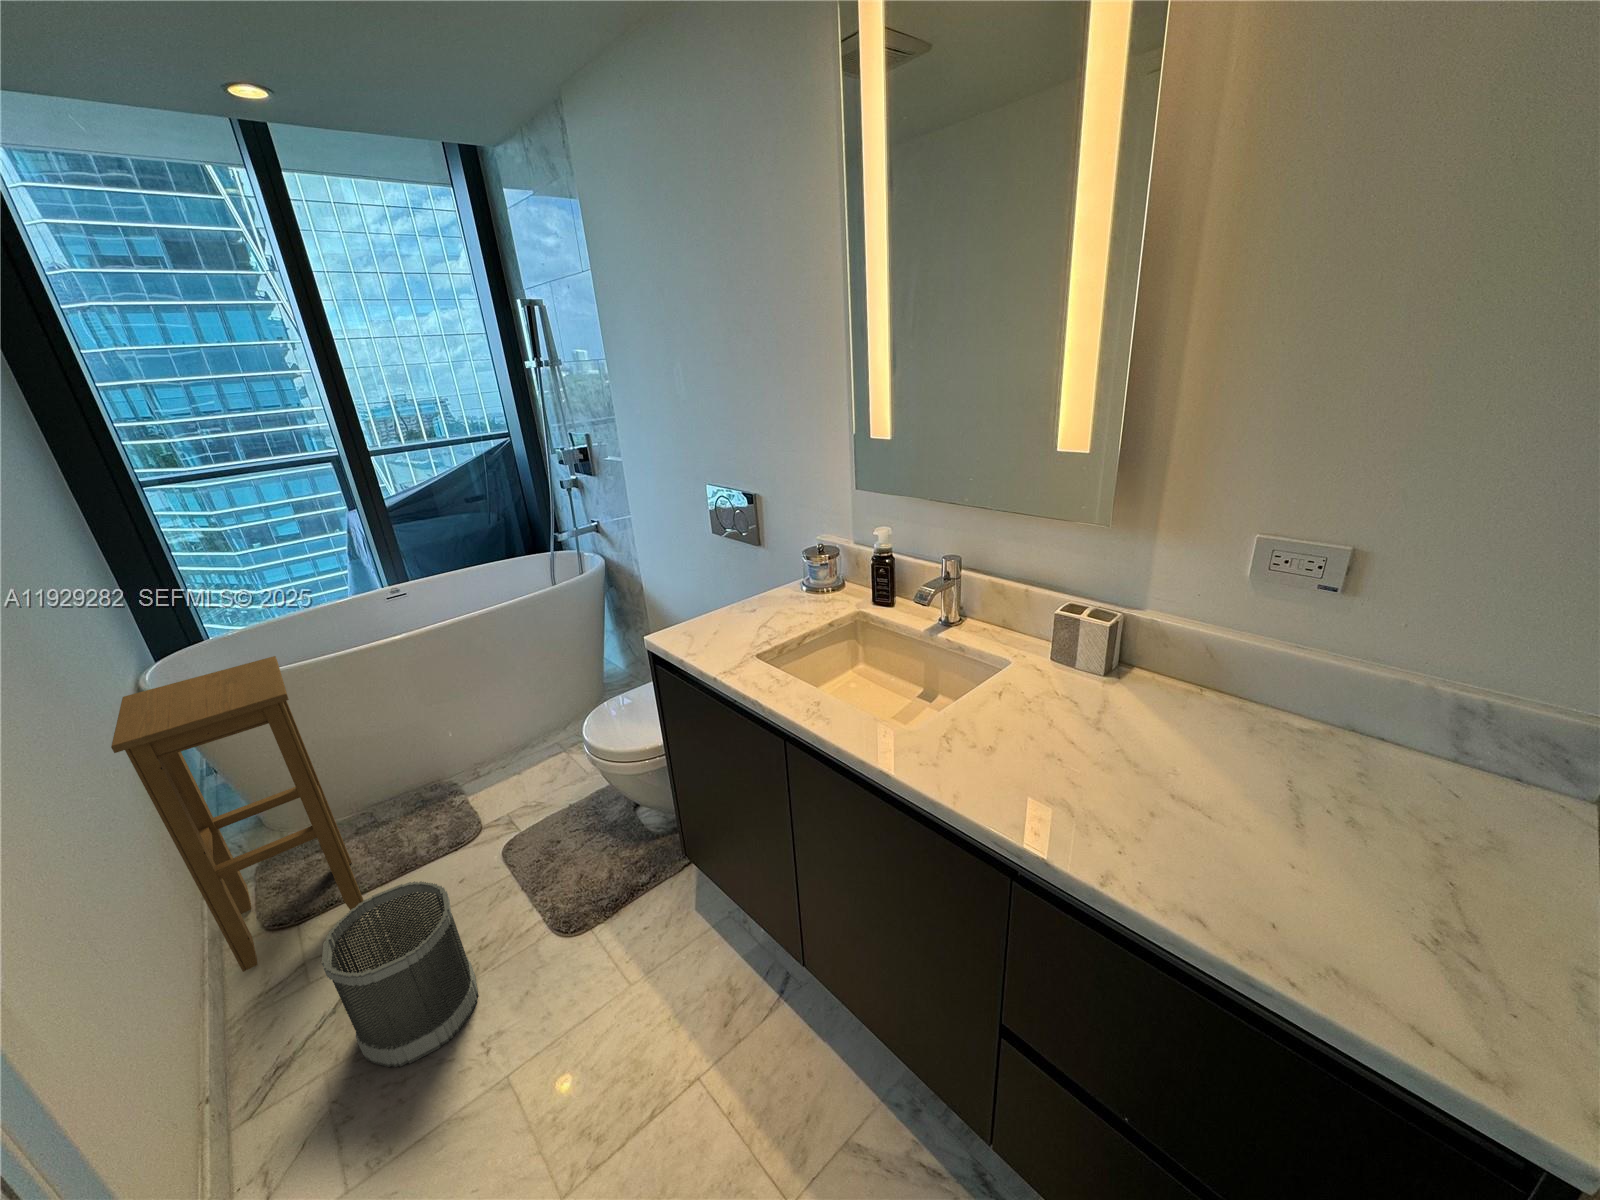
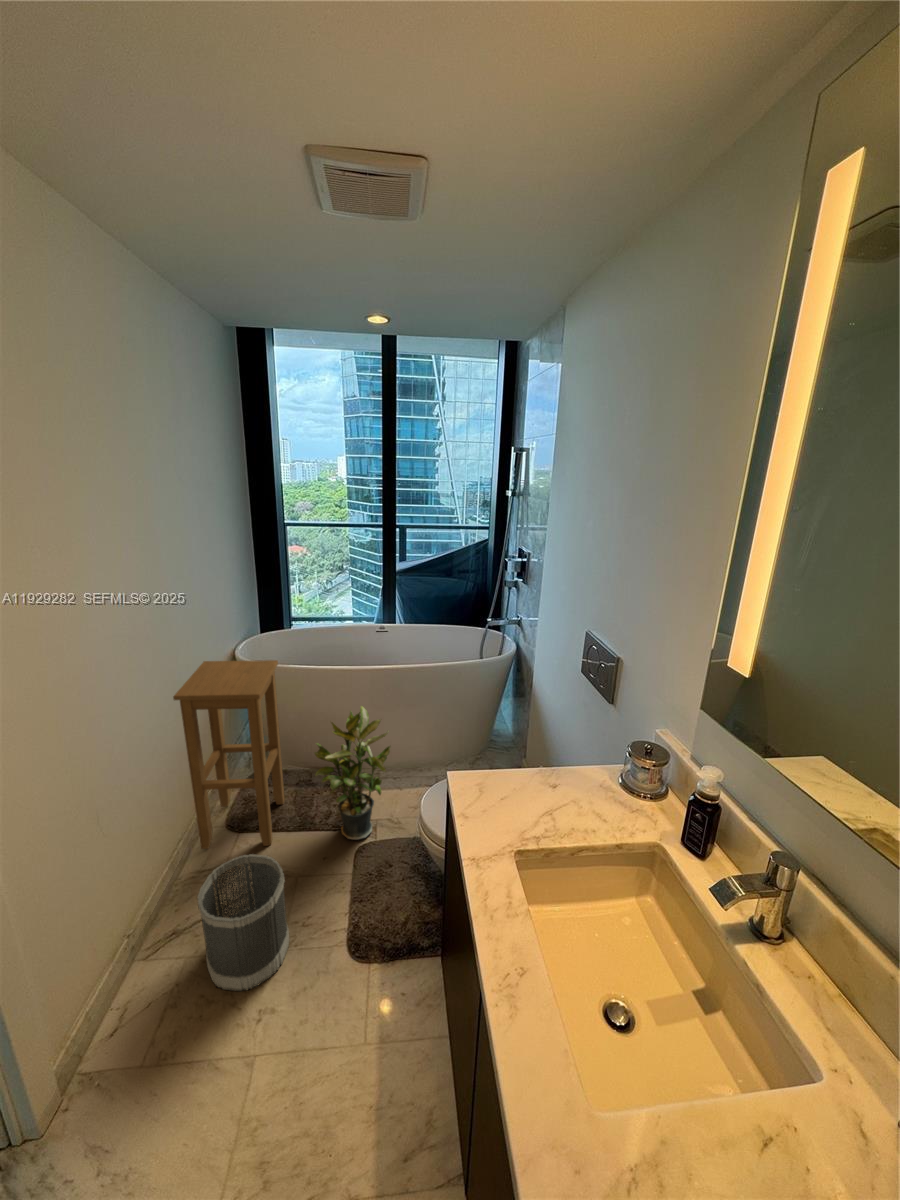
potted plant: none [390,672,512,848] -> present [314,706,390,840]

